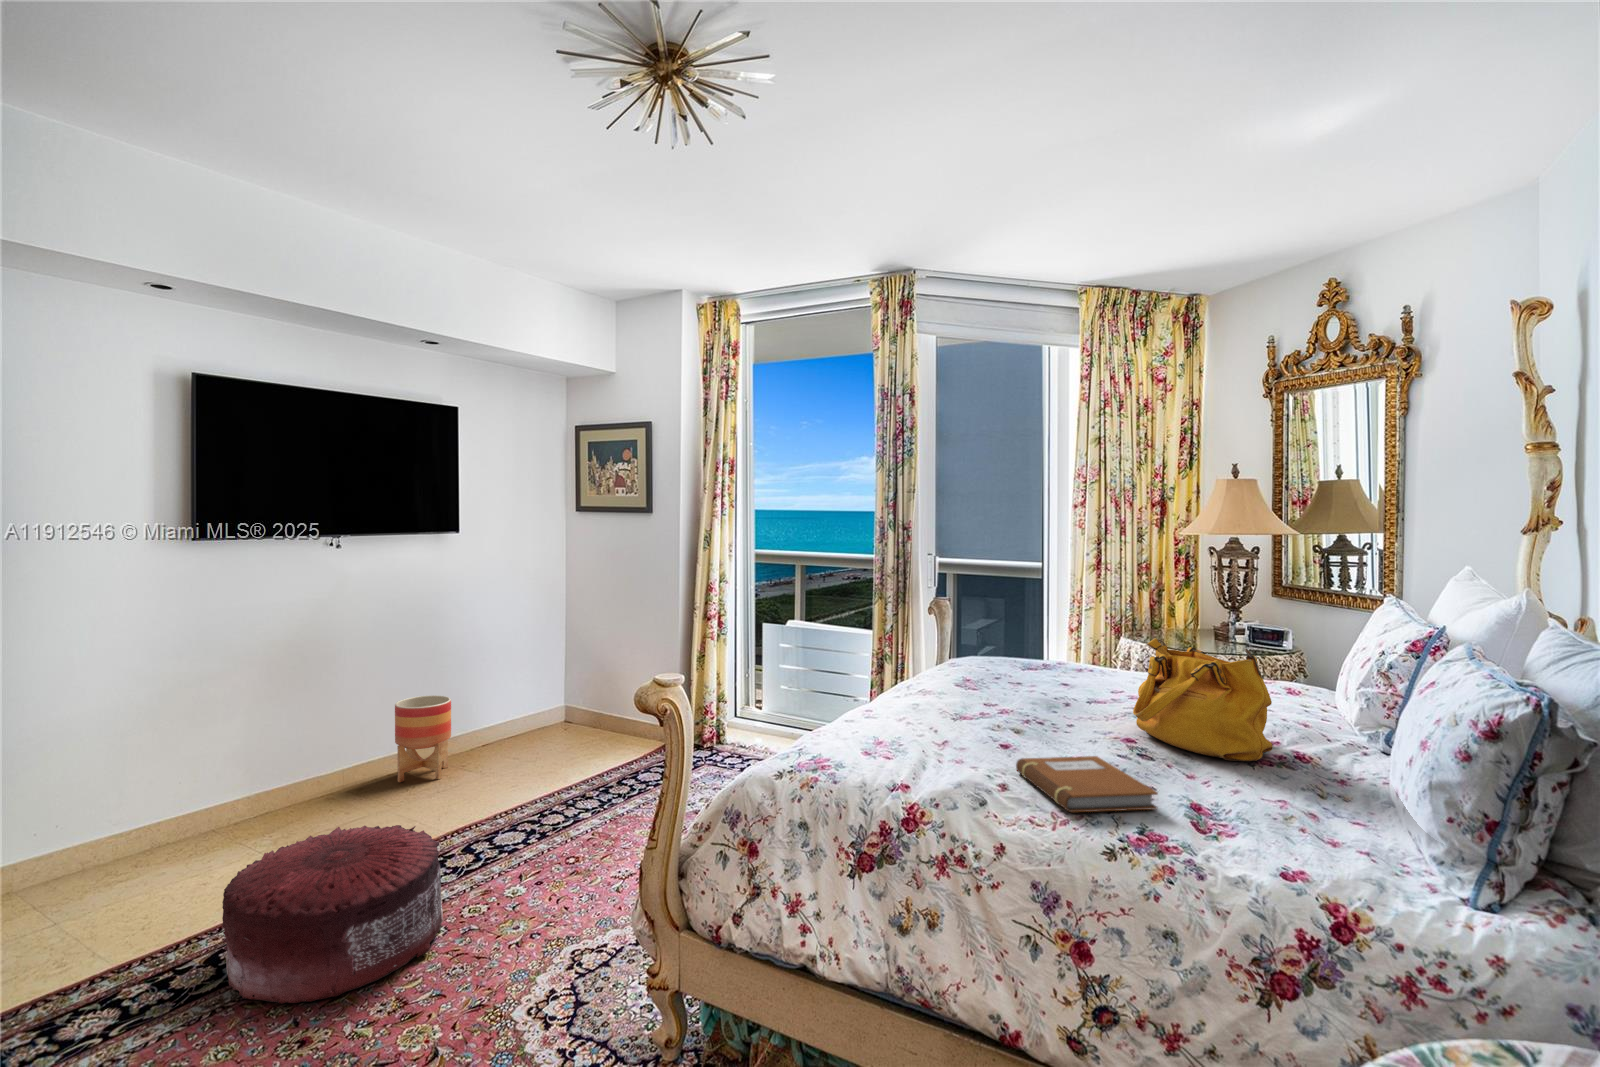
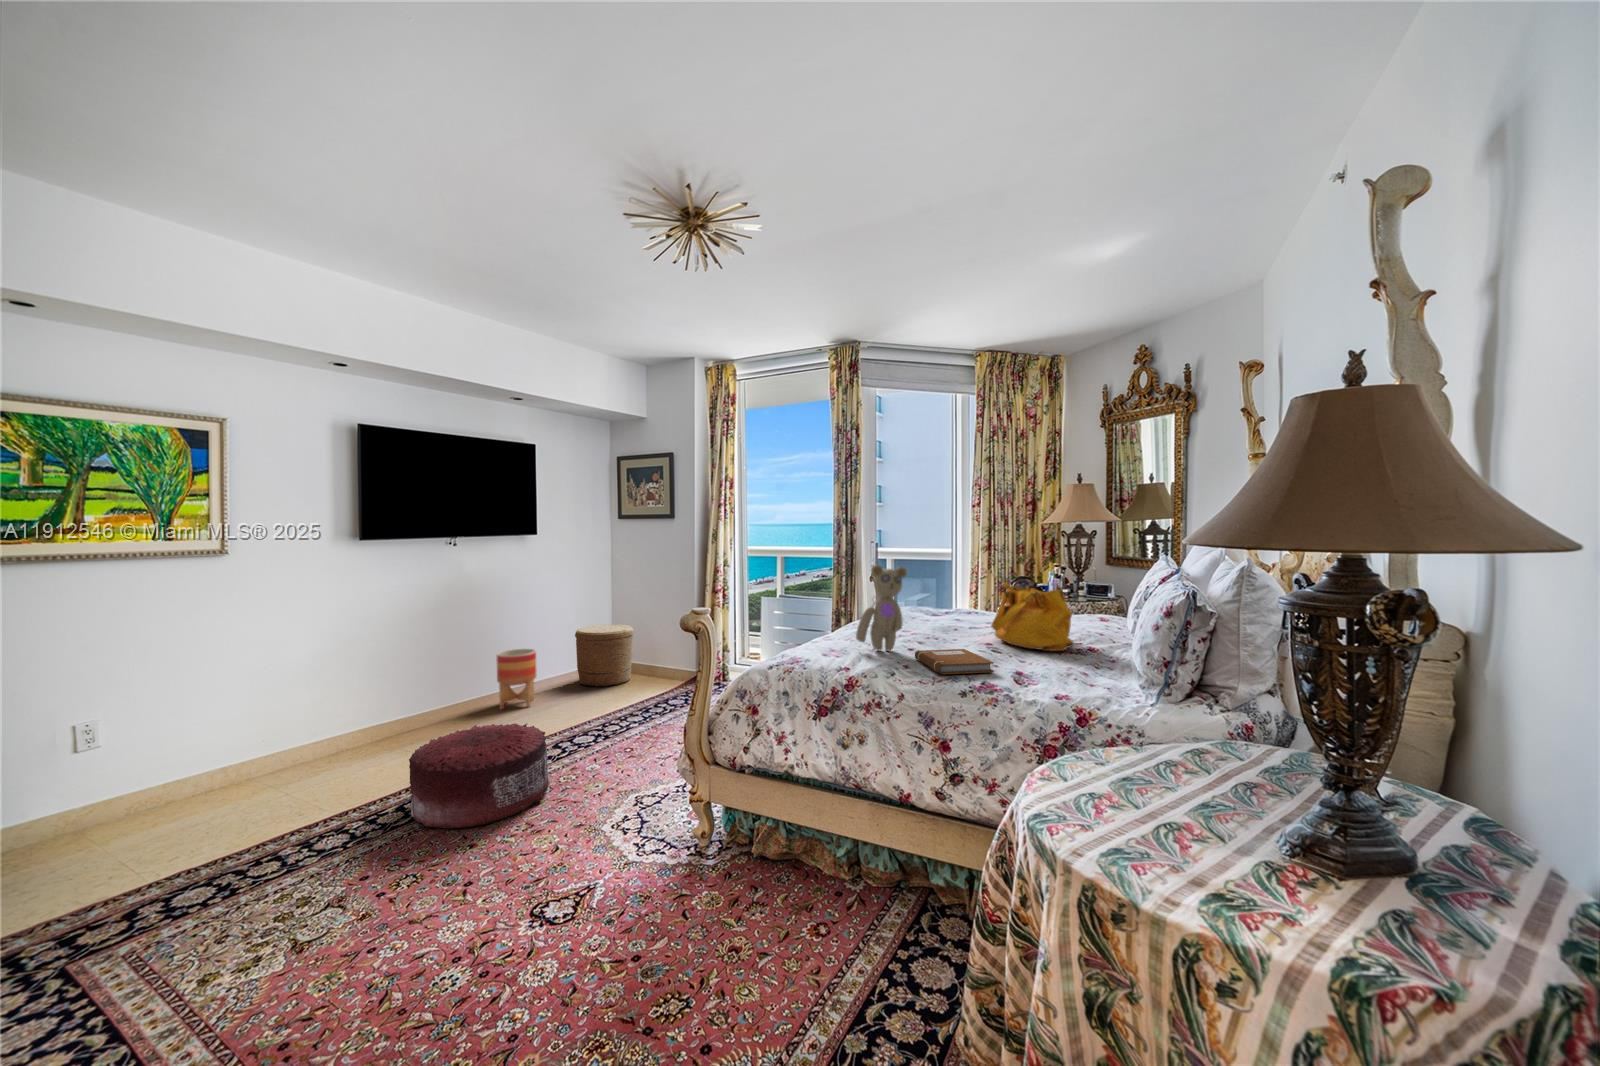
teddy bear: none [917,612,1002,752] -> present [856,564,907,651]
woven basket: none [509,660,591,749] -> present [575,624,634,687]

